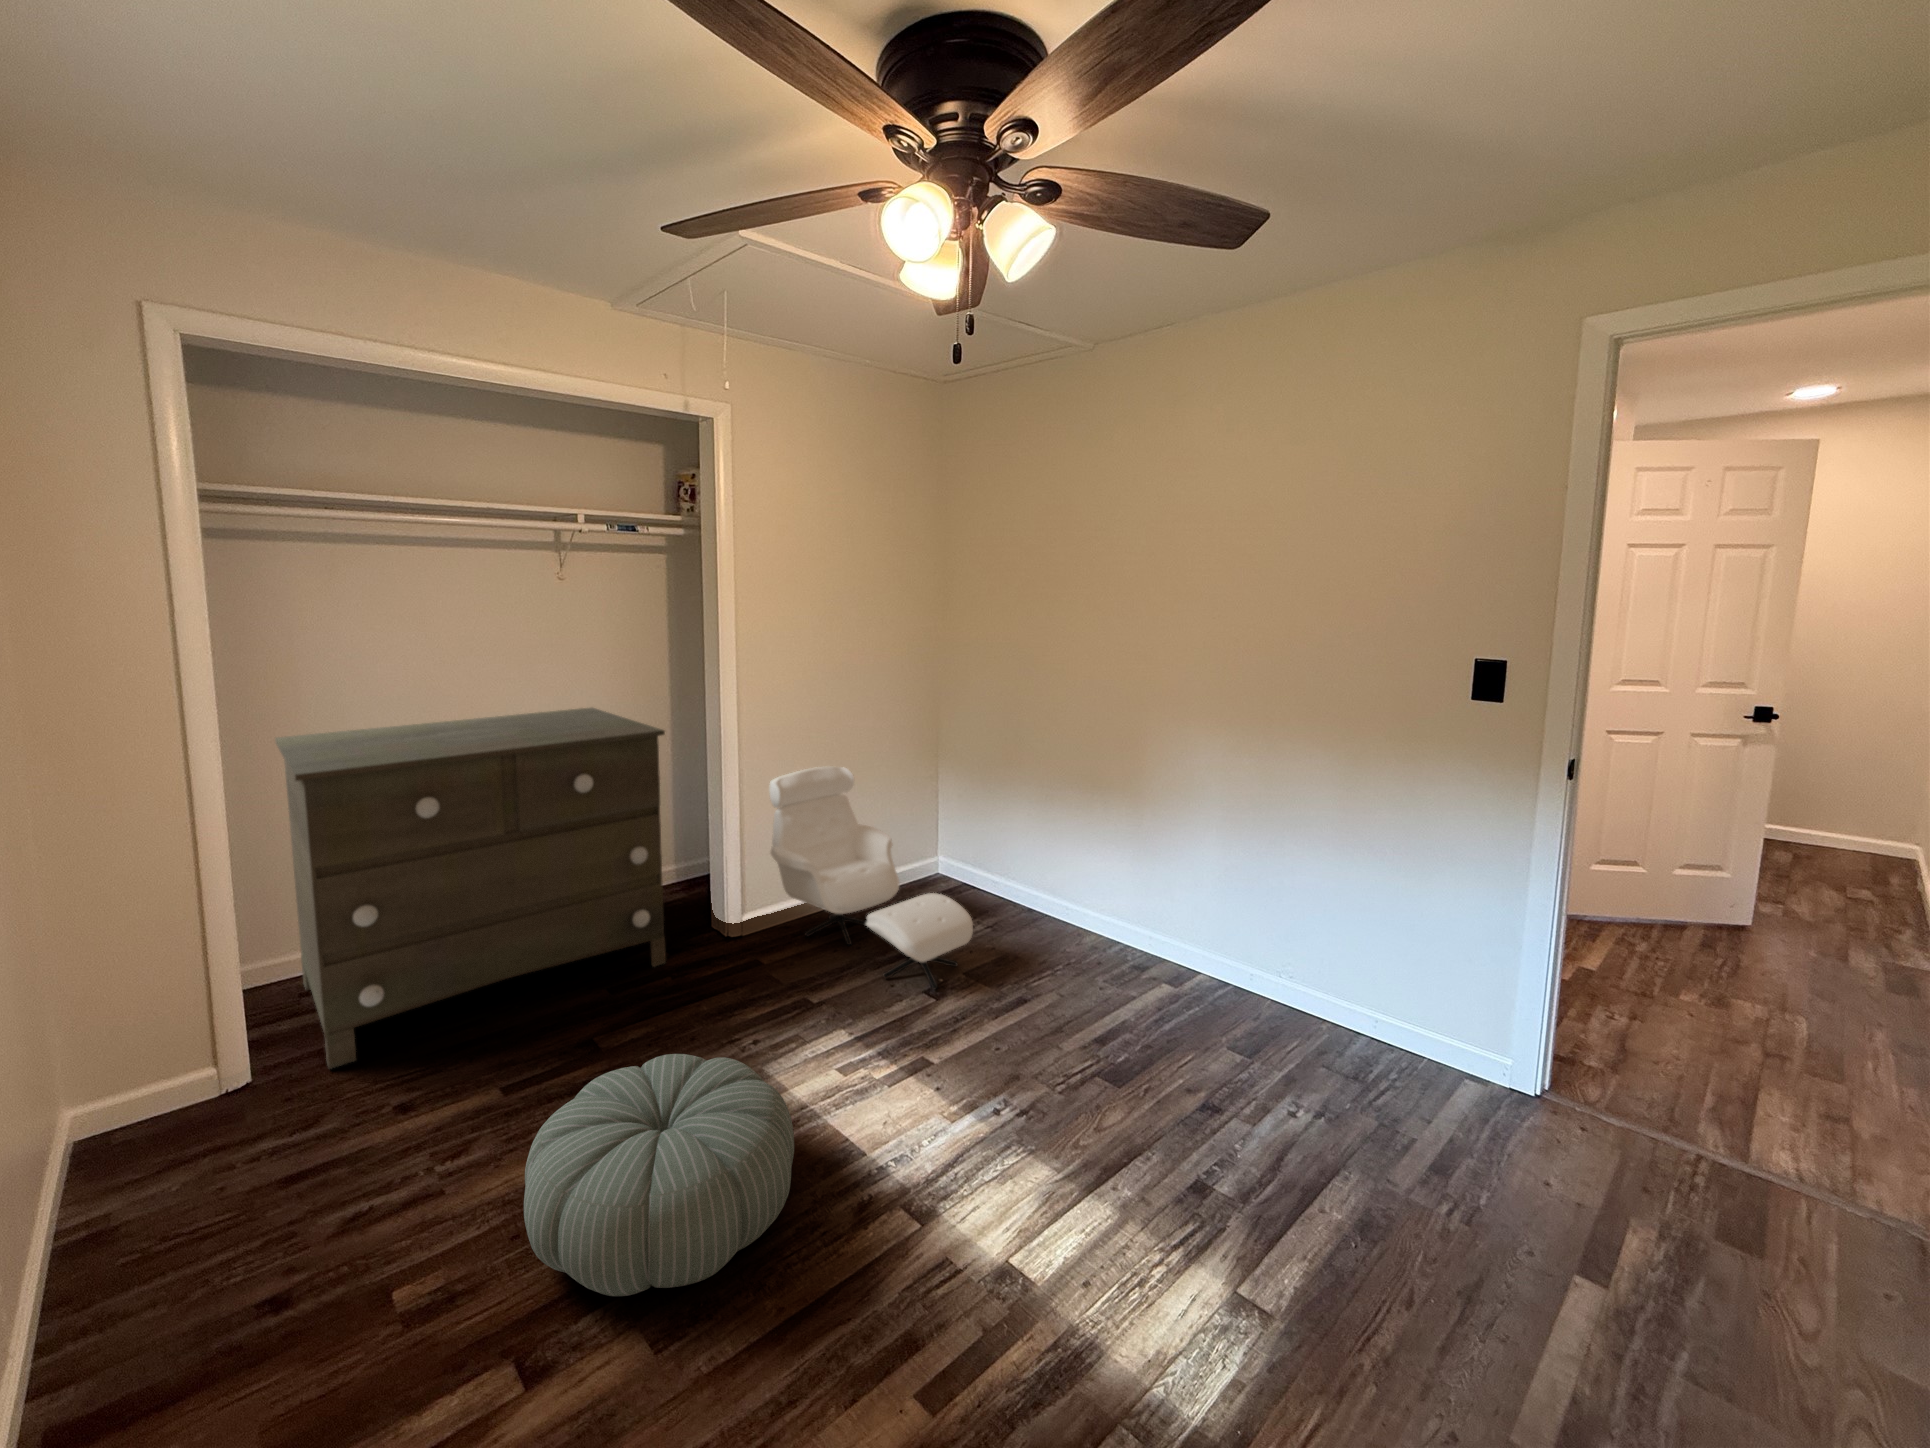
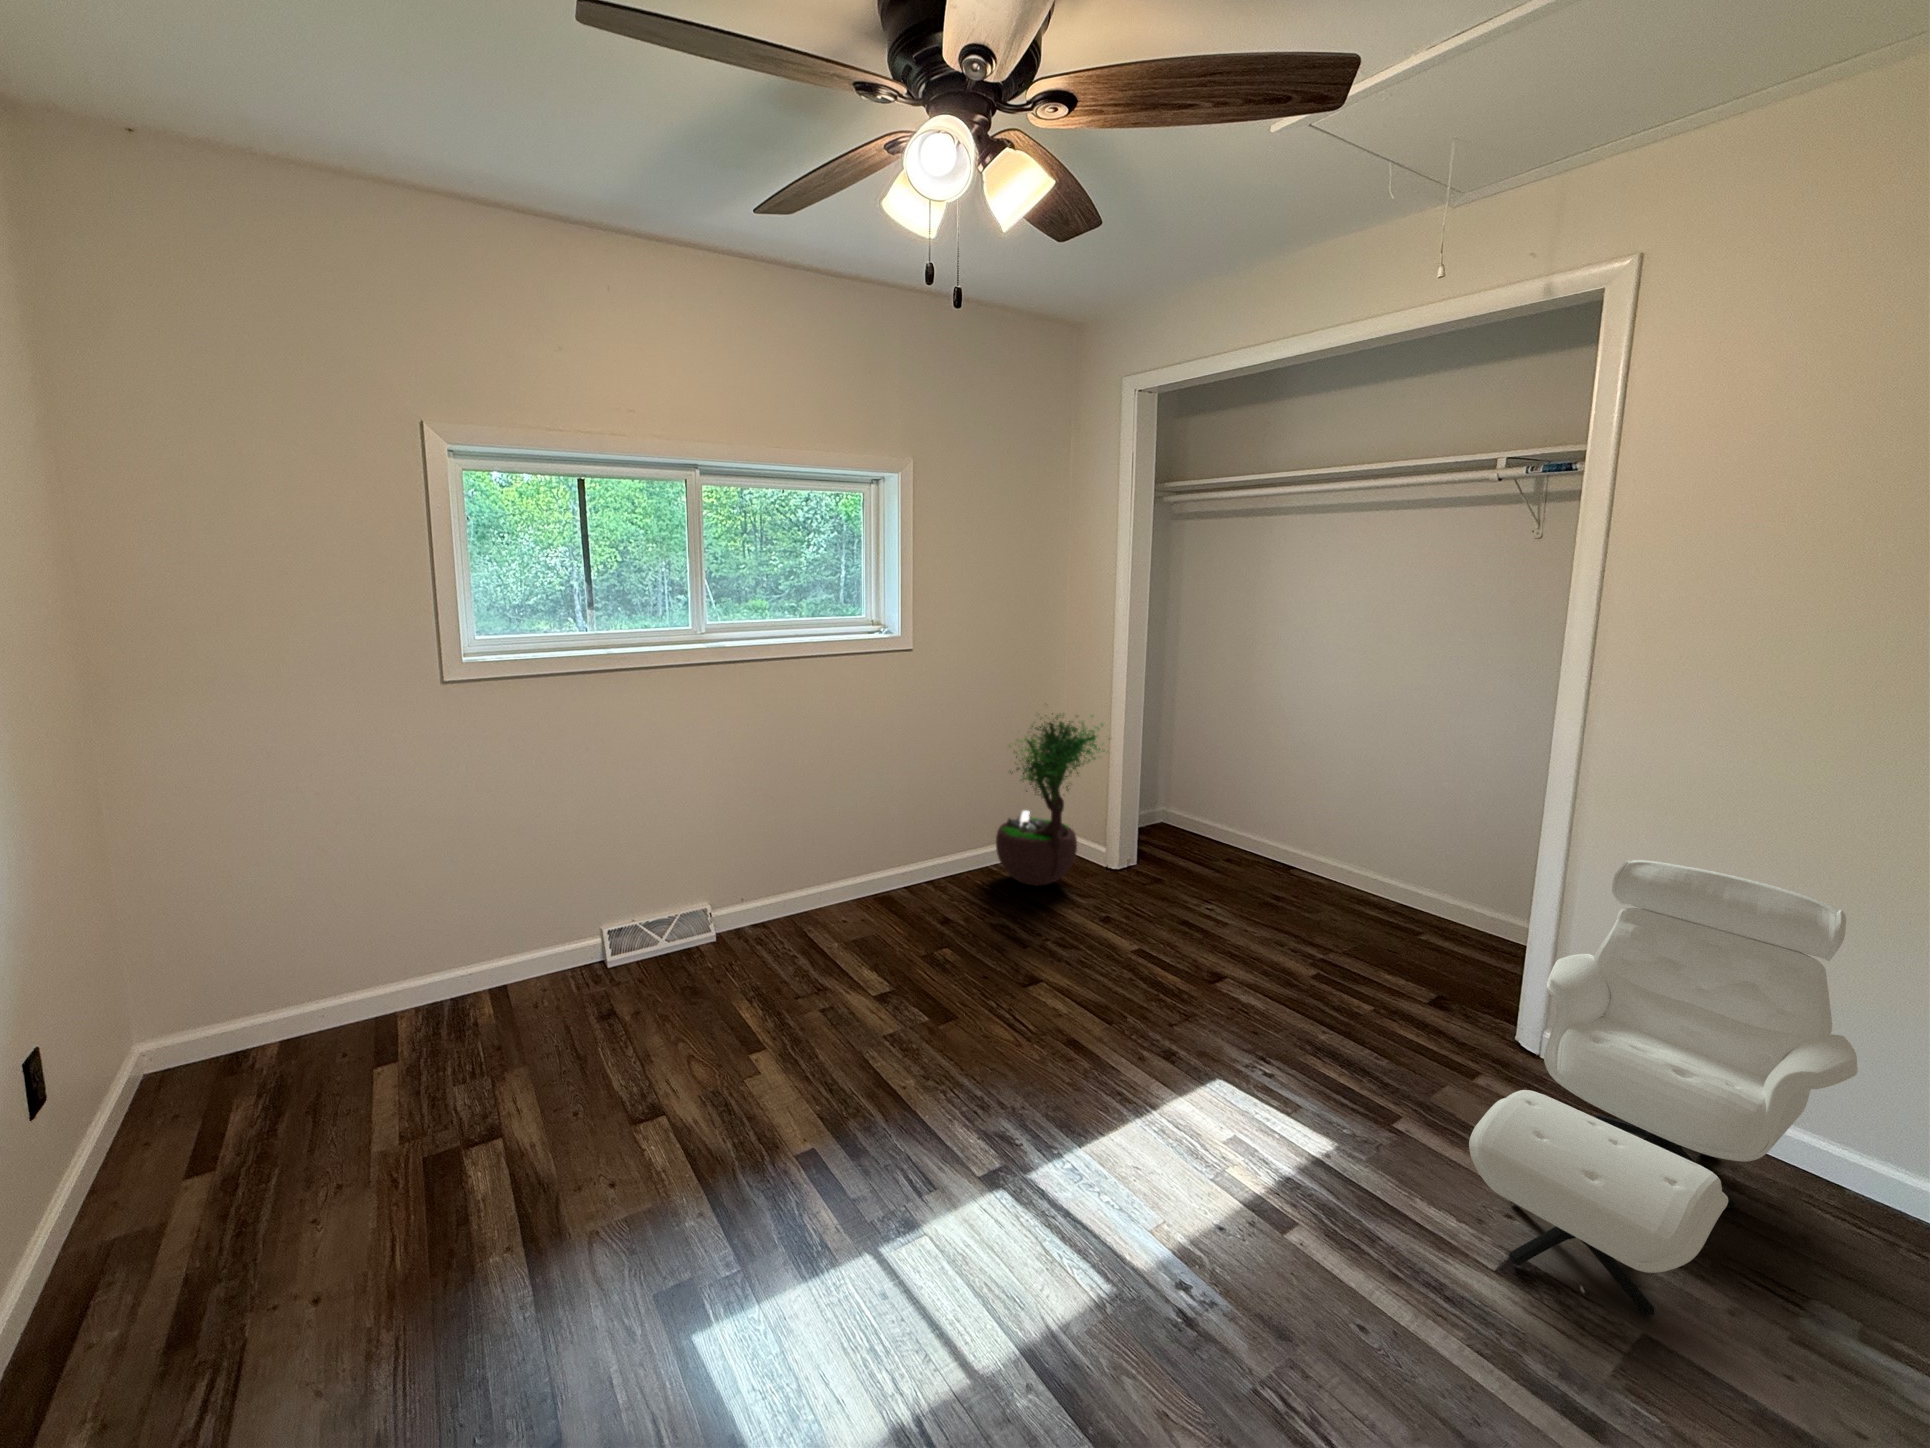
dresser: present [275,708,666,1068] -> none [1149,667,1553,1007]
potted tree: none [69,857,316,1206] -> present [996,713,1109,885]
pouf: present [524,1054,794,1296] -> none [906,920,1113,1078]

